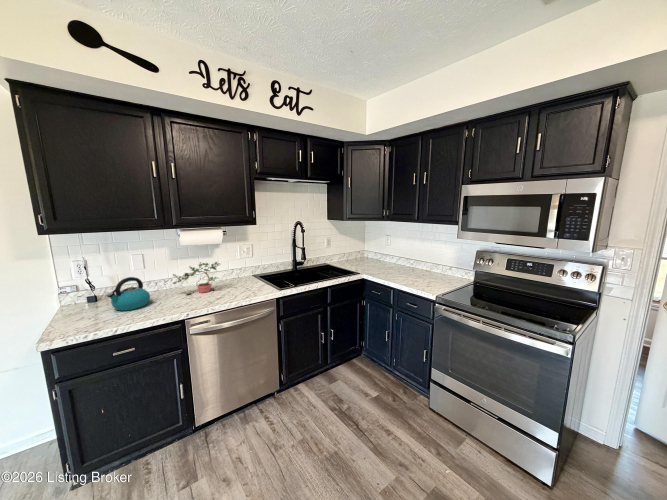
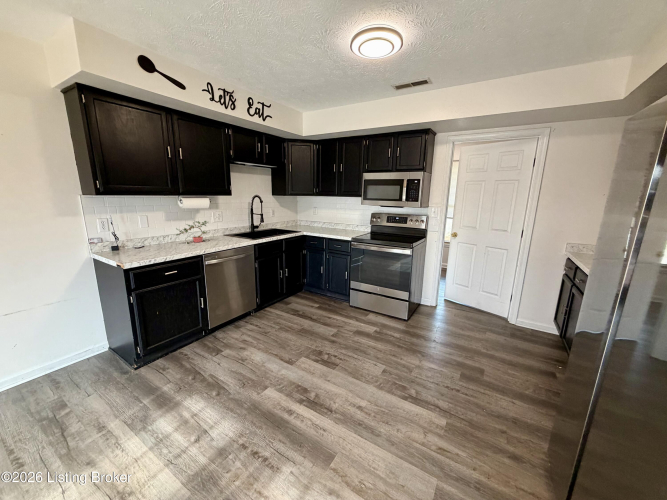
kettle: present [107,277,150,311] -> none [139,228,166,251]

